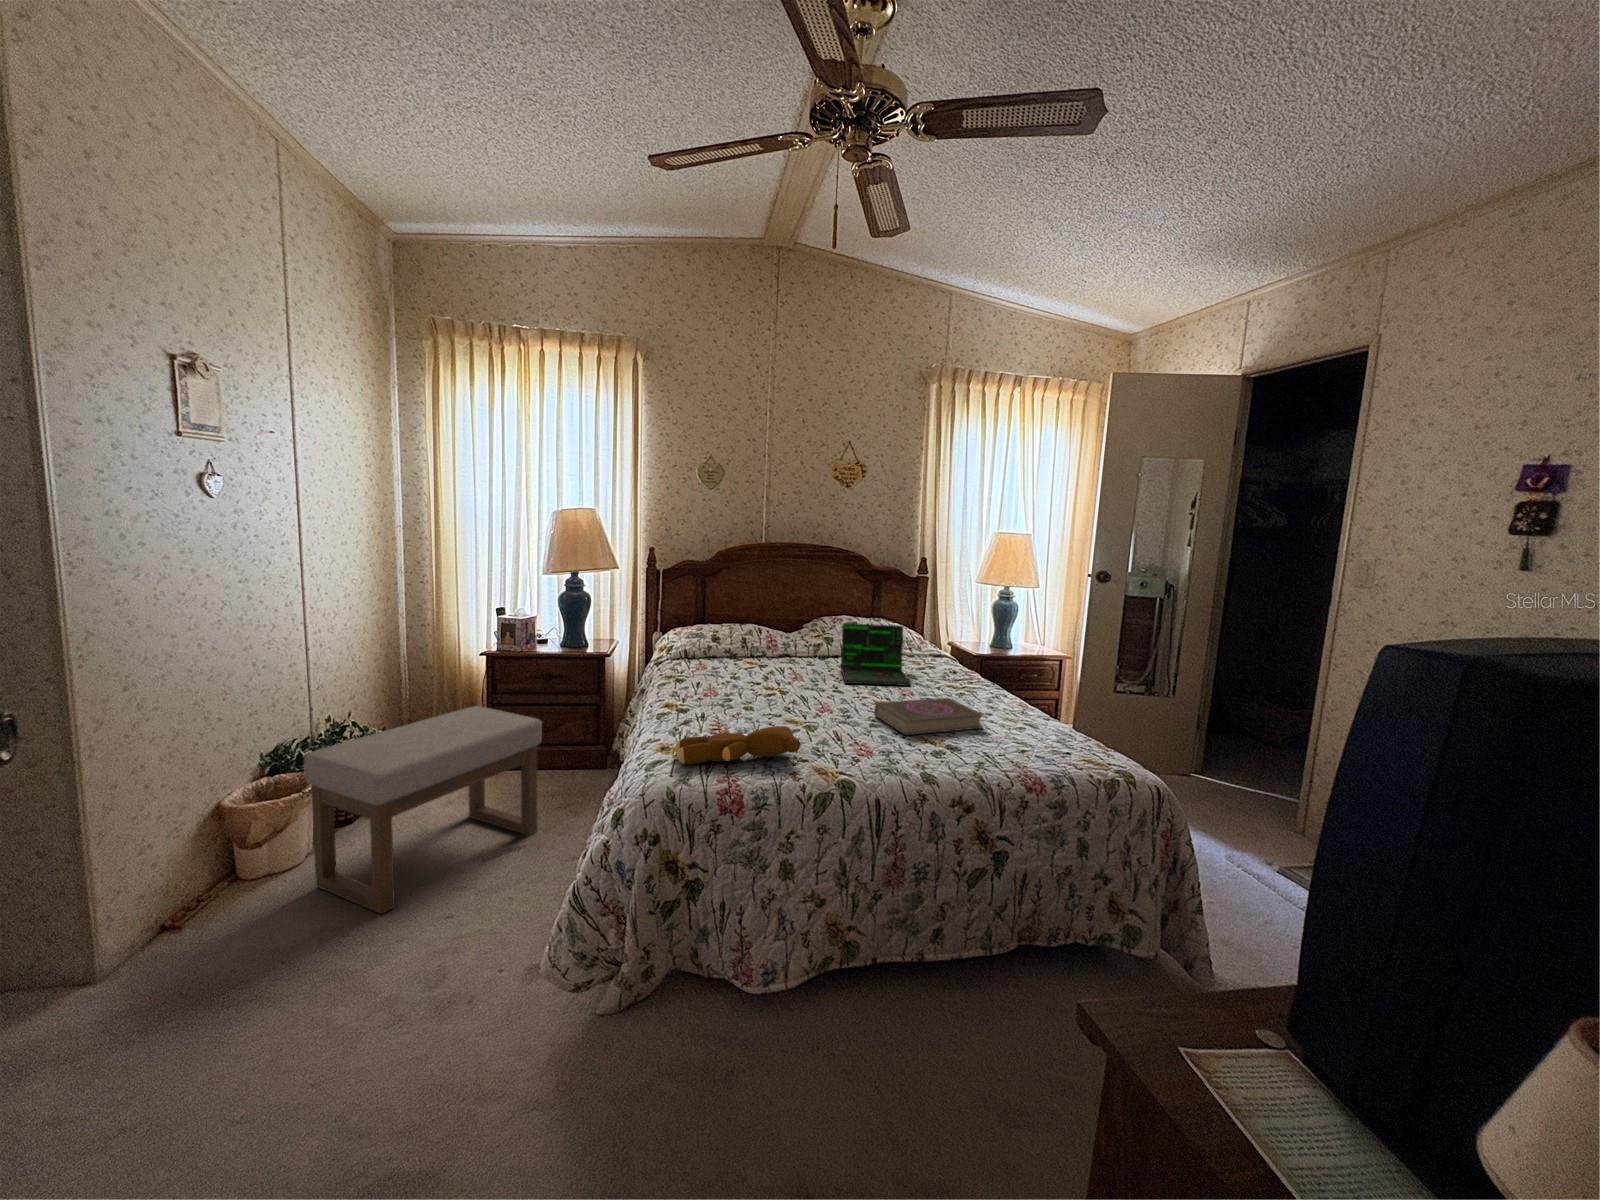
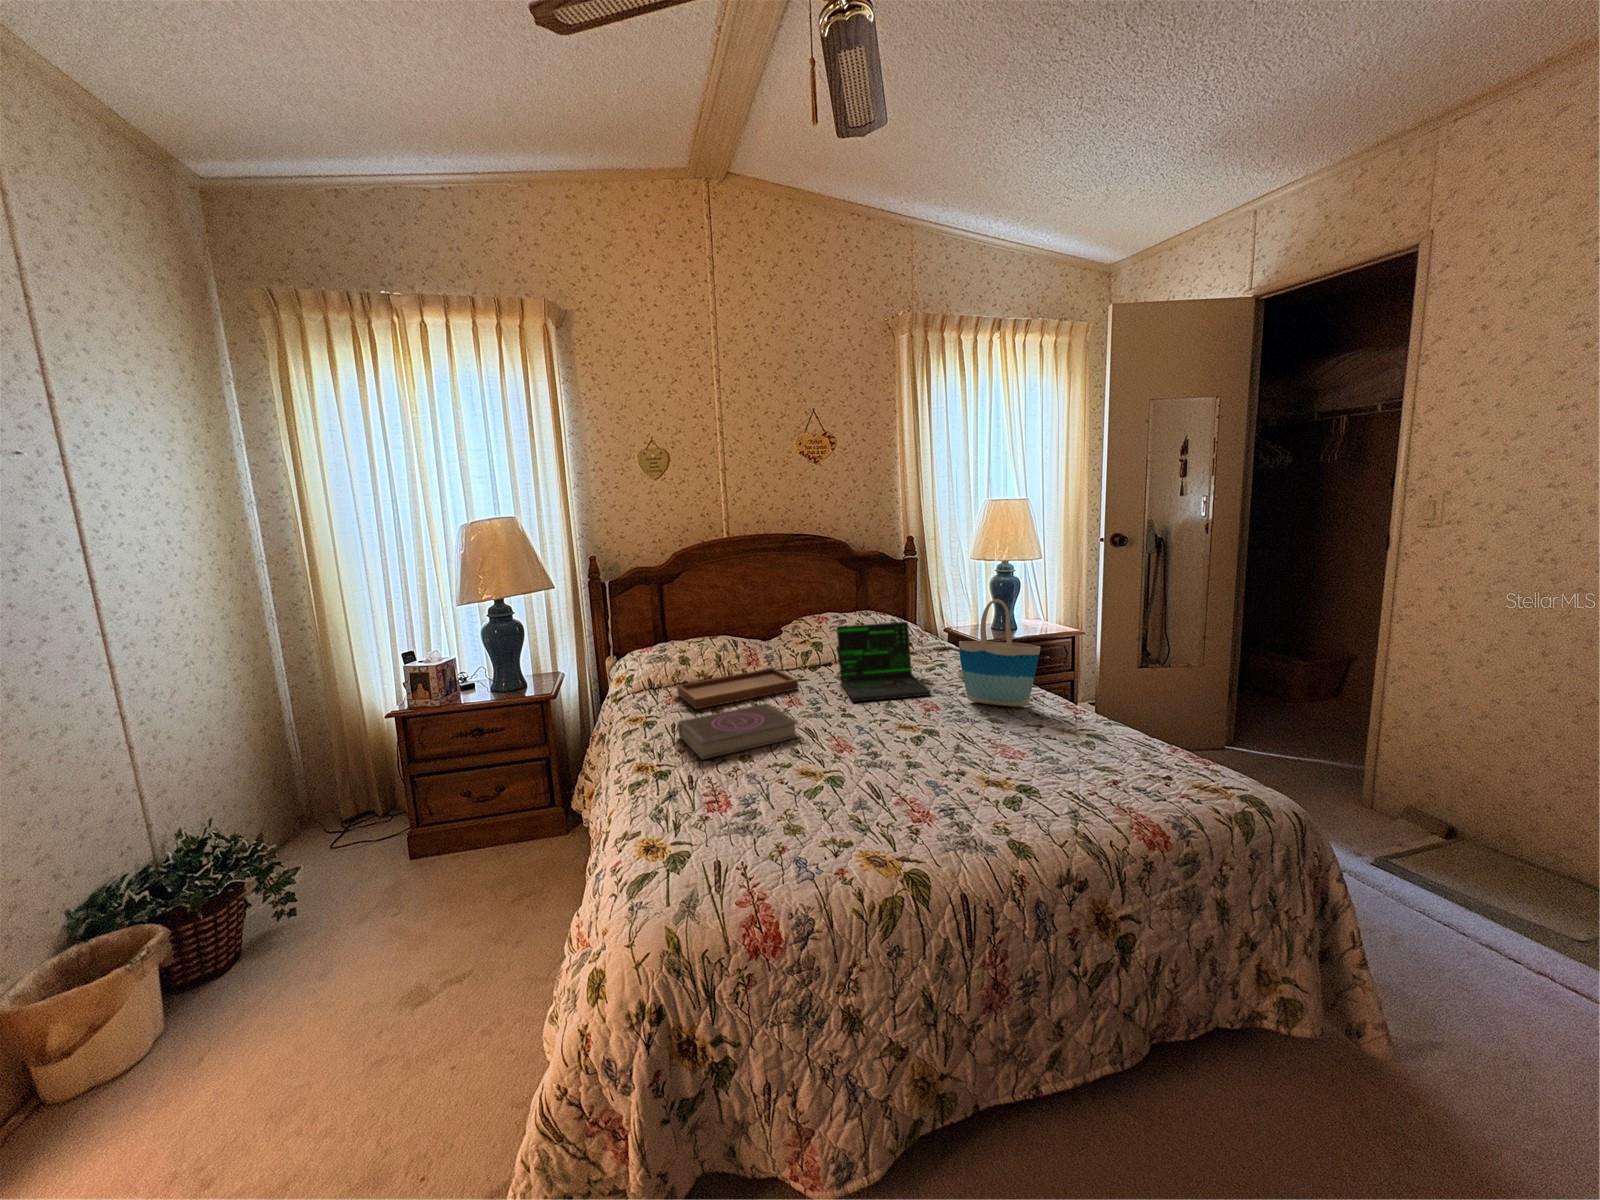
tote bag: none [935,610,998,700] -> present [959,599,1041,707]
tray: none [707,636,805,675] -> present [677,654,798,709]
book: present [874,698,983,735] -> present [678,703,799,760]
ottoman: present [304,706,542,914] -> none [111,791,486,1136]
teddy bear: present [675,726,800,764] -> none [665,796,842,880]

